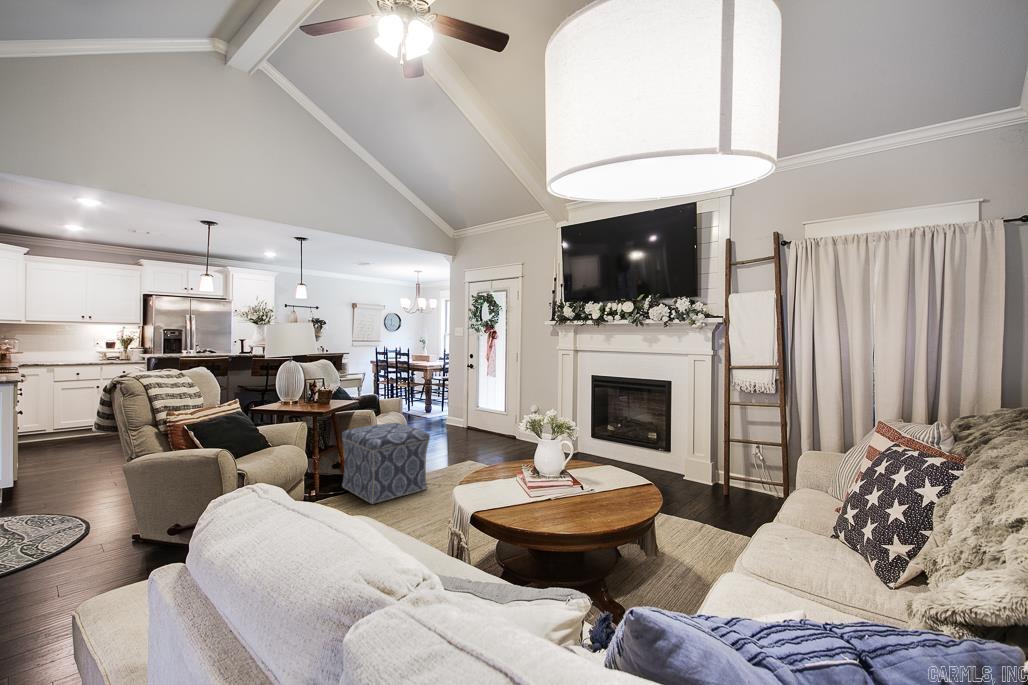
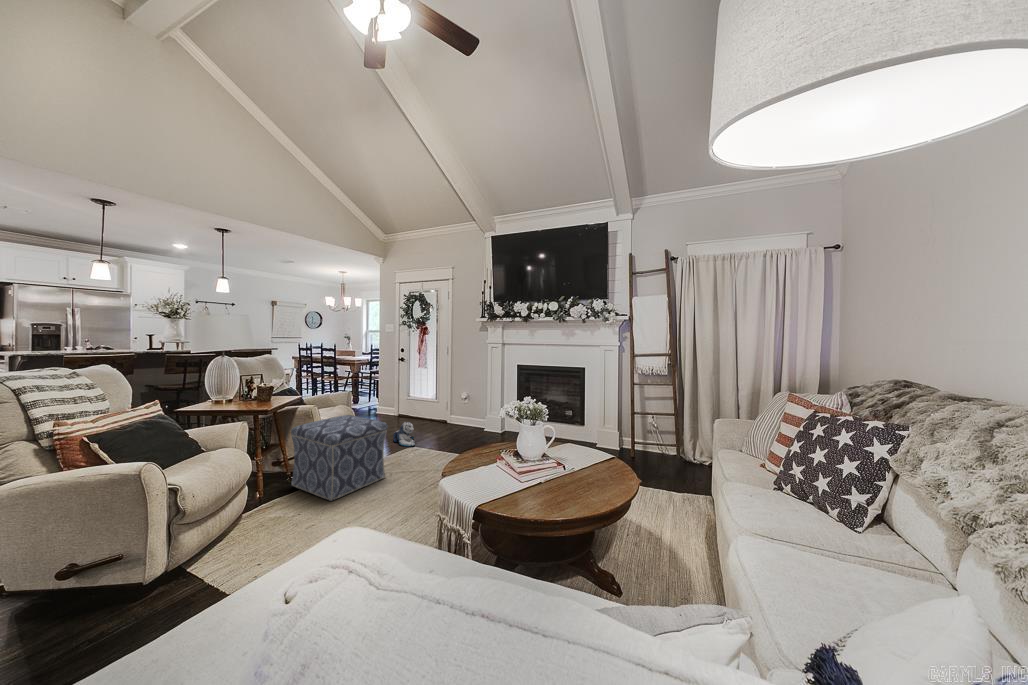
plush toy: none [448,435,471,462] -> present [393,422,415,447]

